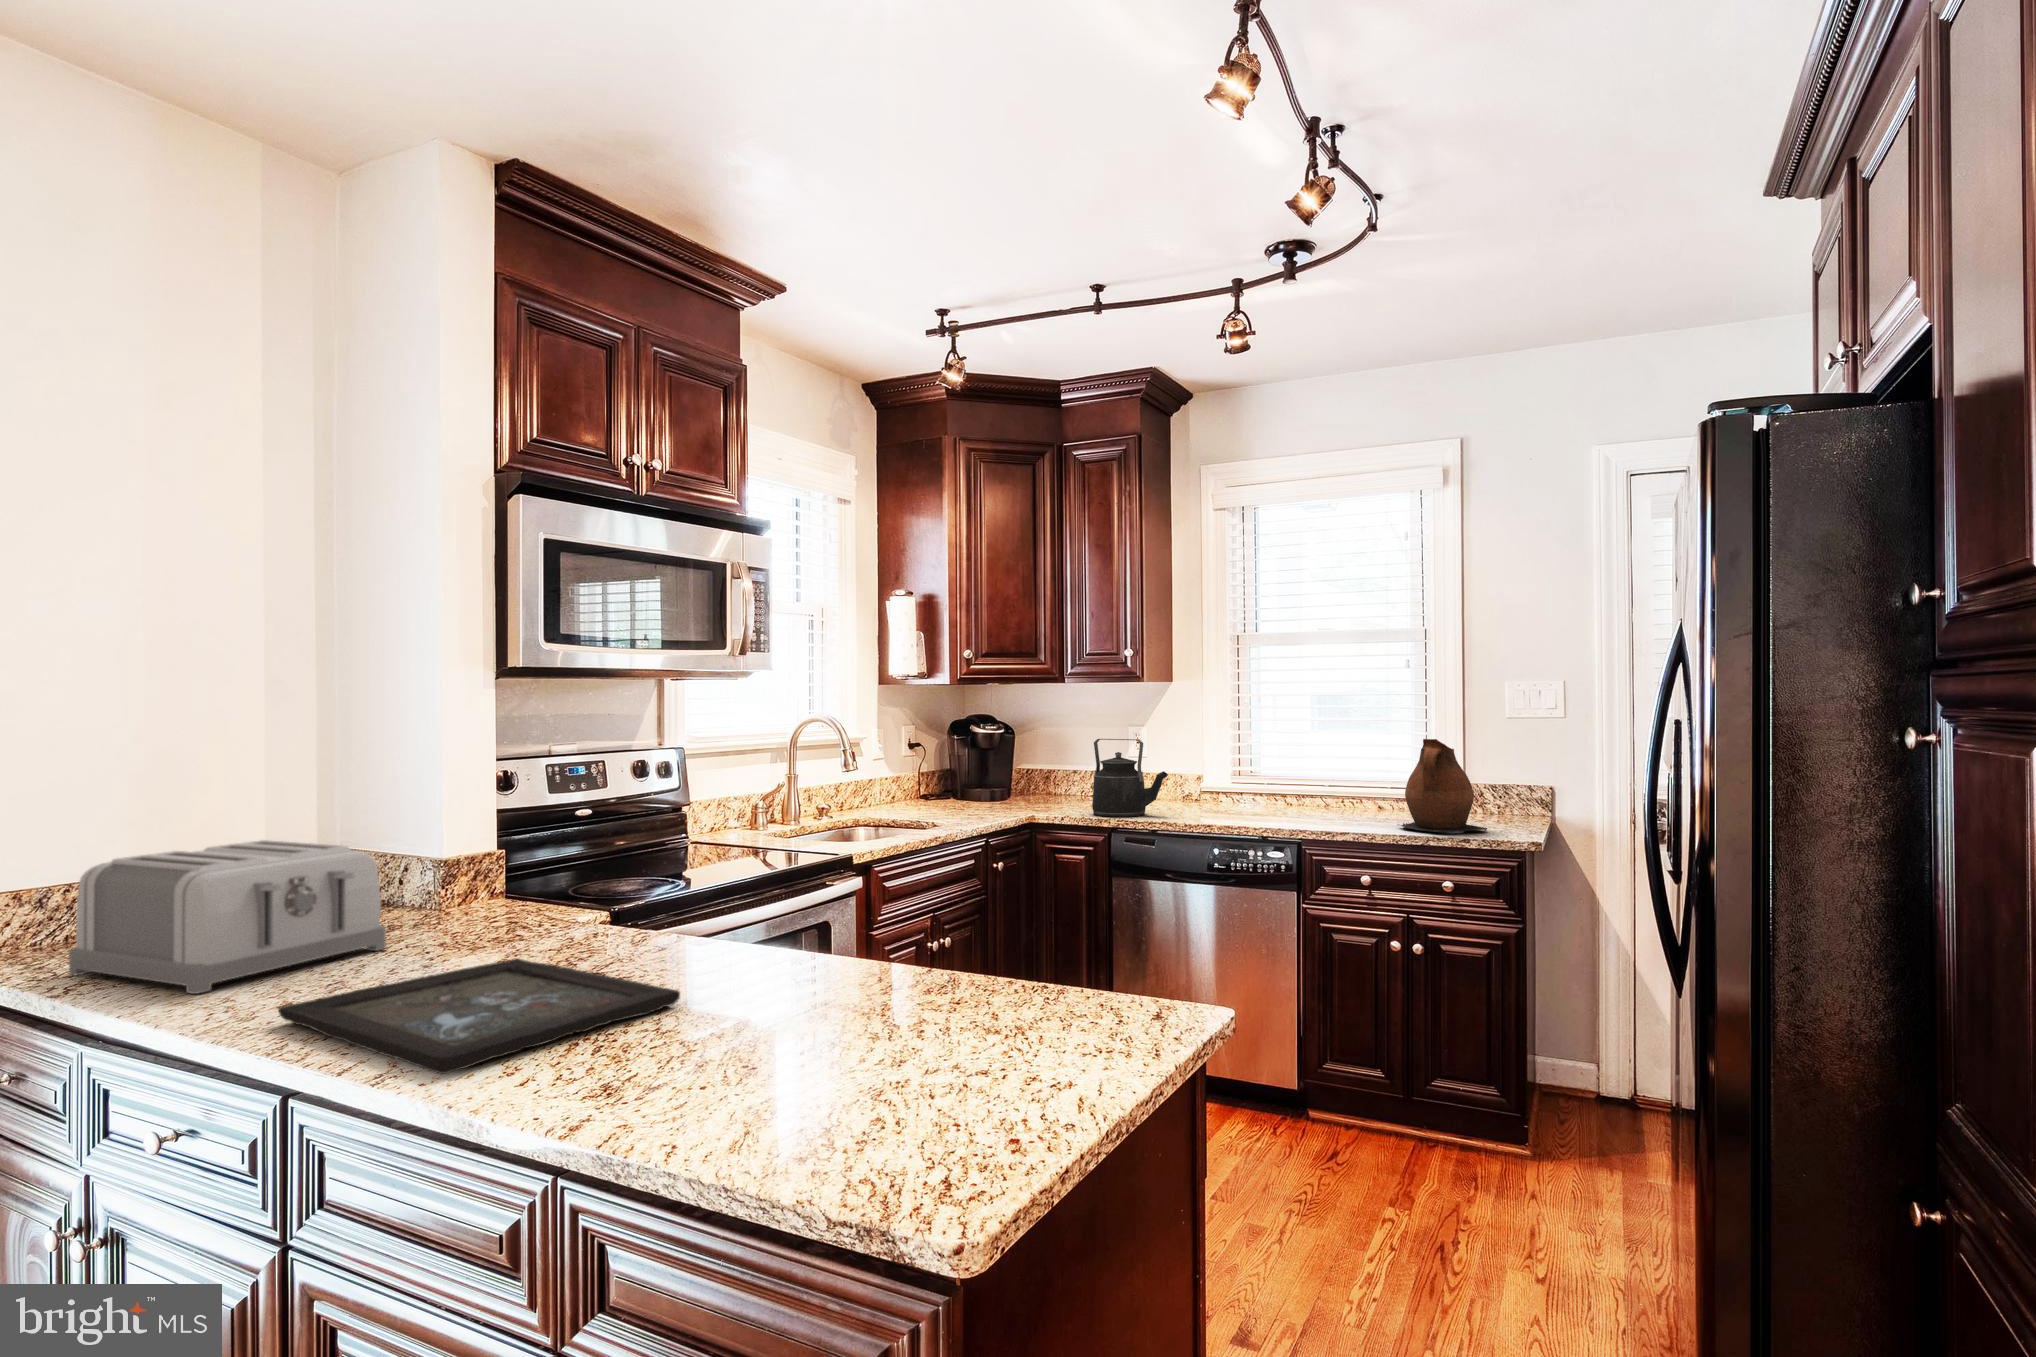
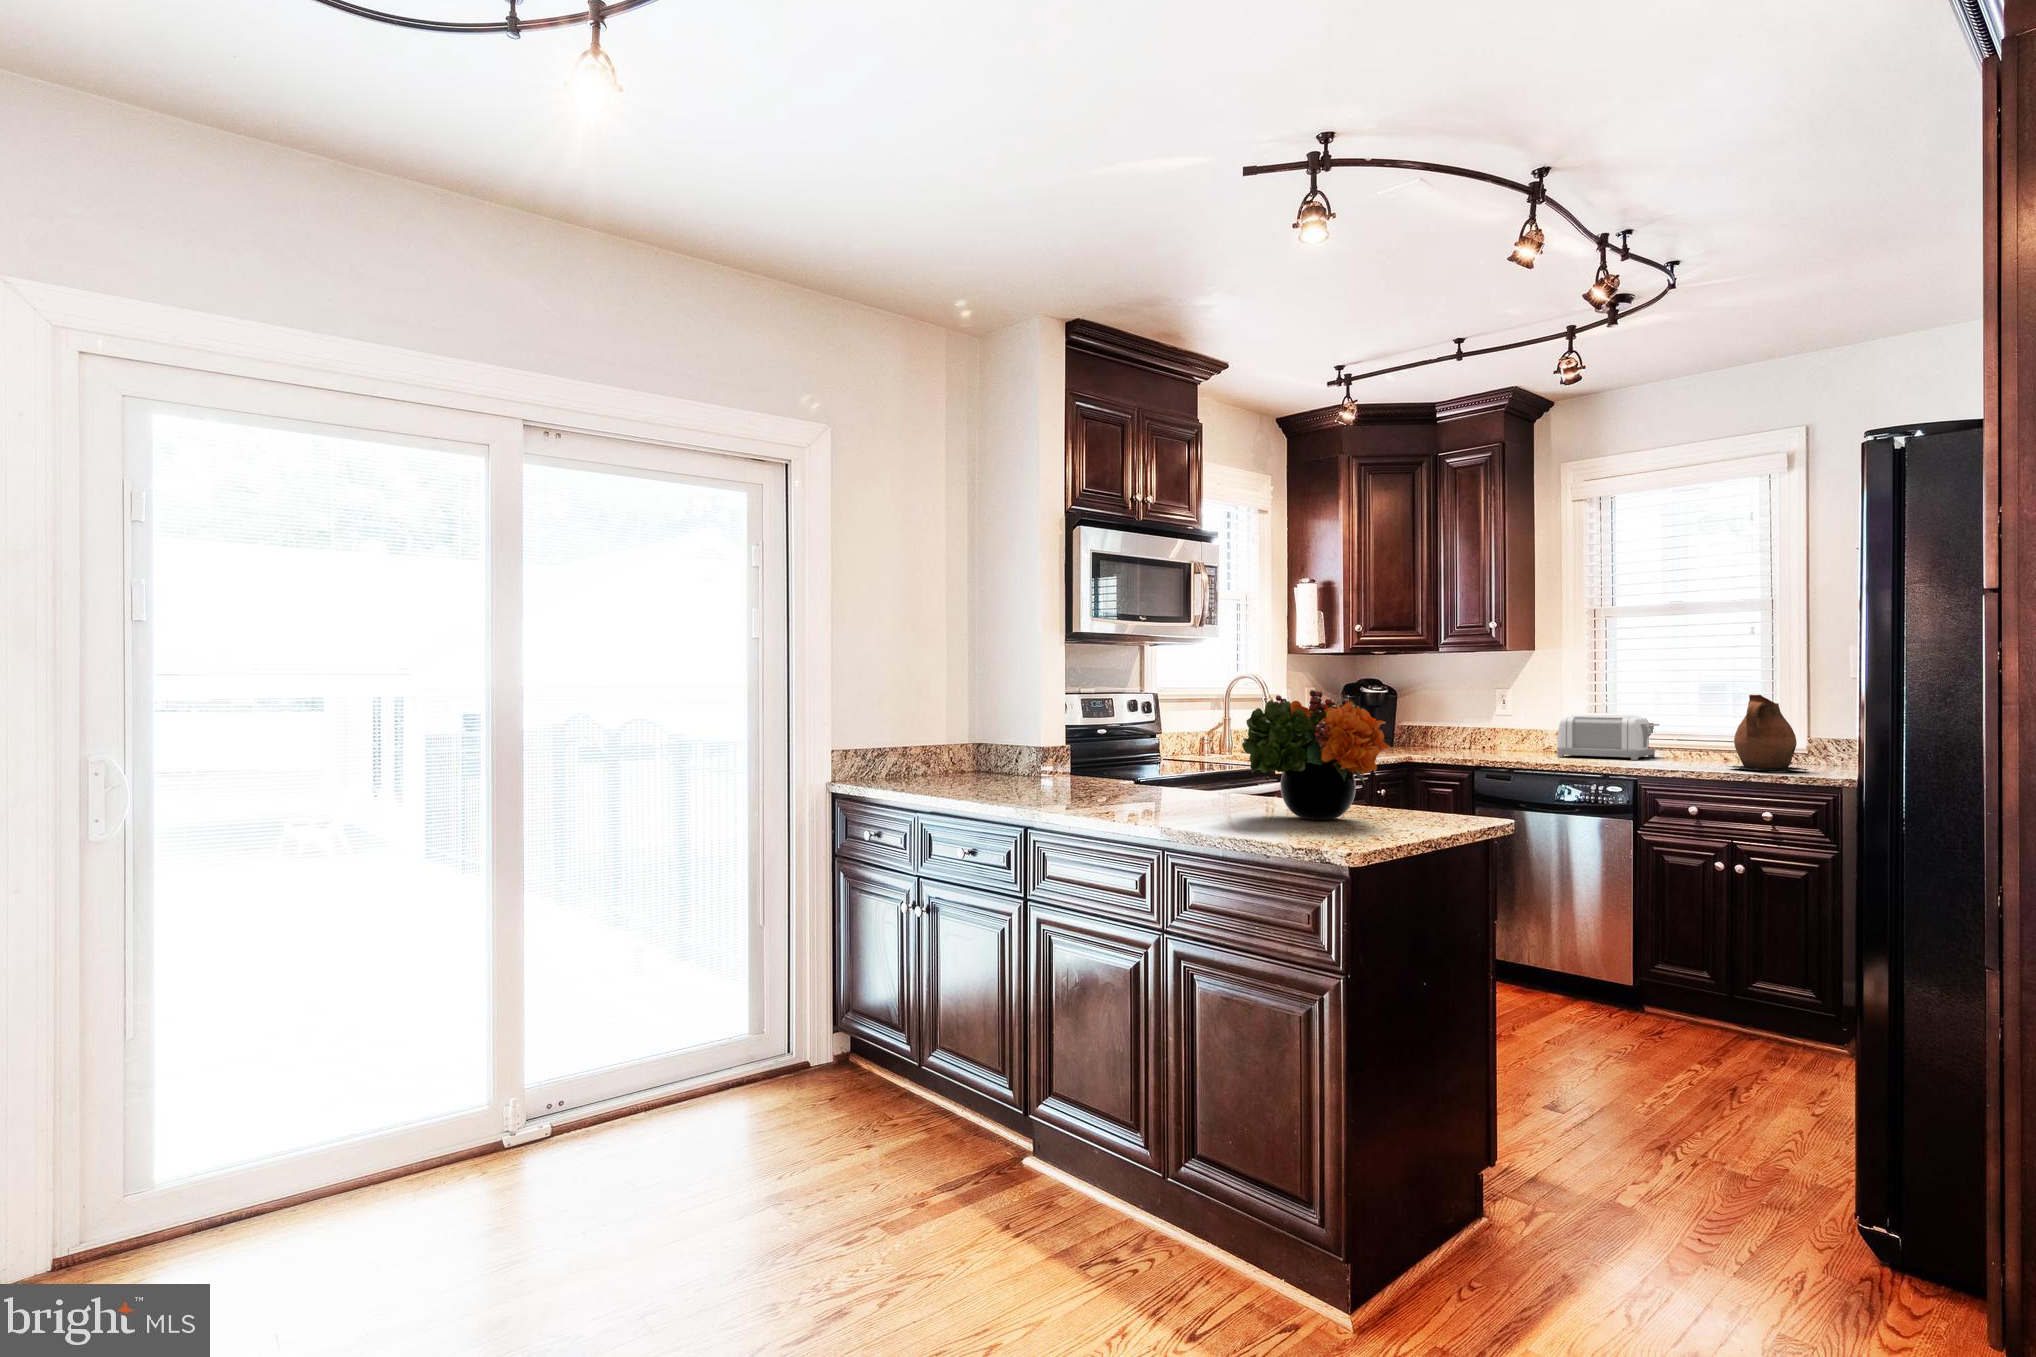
kettle: present [1092,739,1168,817] -> none [1463,696,1528,758]
flower arrangement: none [675,801,1006,1090] -> present [1242,690,1391,820]
toaster: present [69,840,386,994] -> present [1557,714,1659,760]
tray: present [279,958,680,1074] -> none [1028,787,1215,810]

